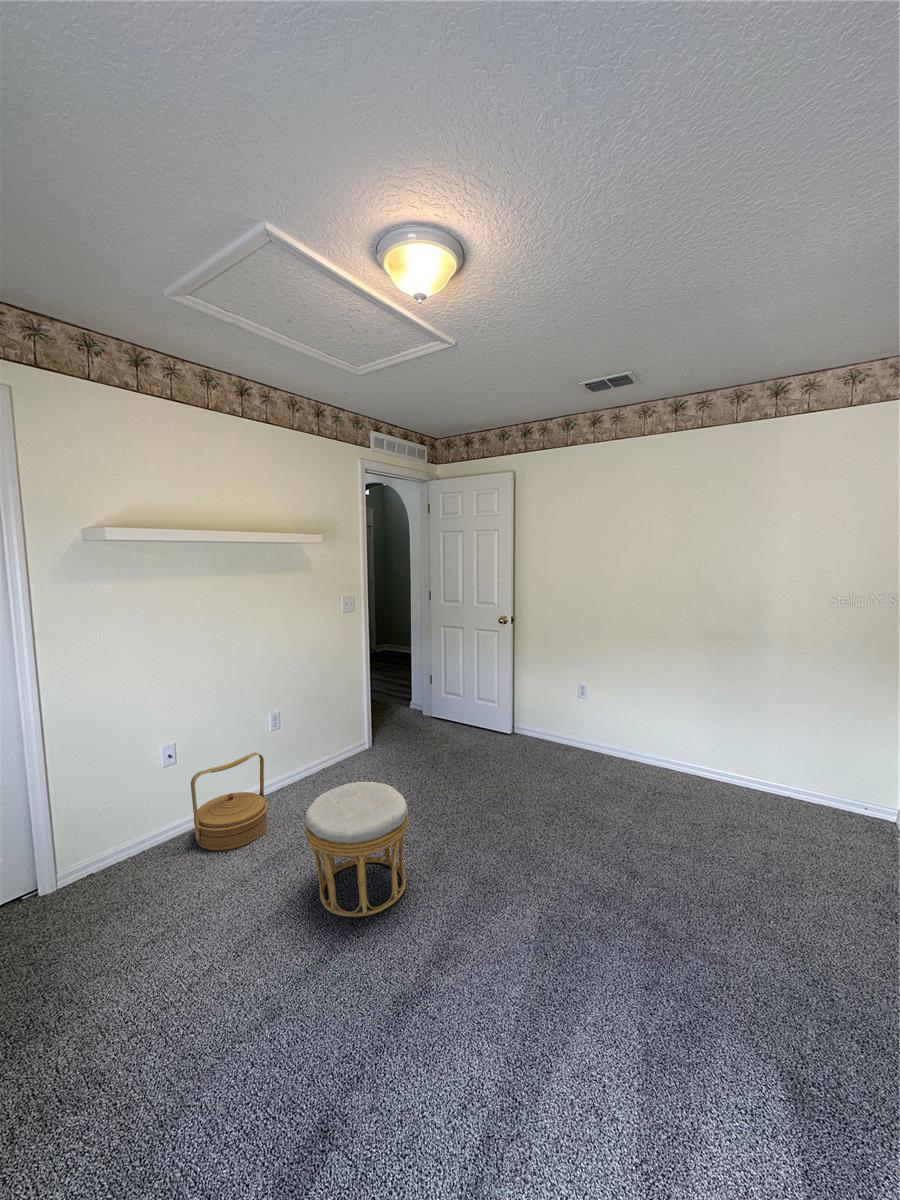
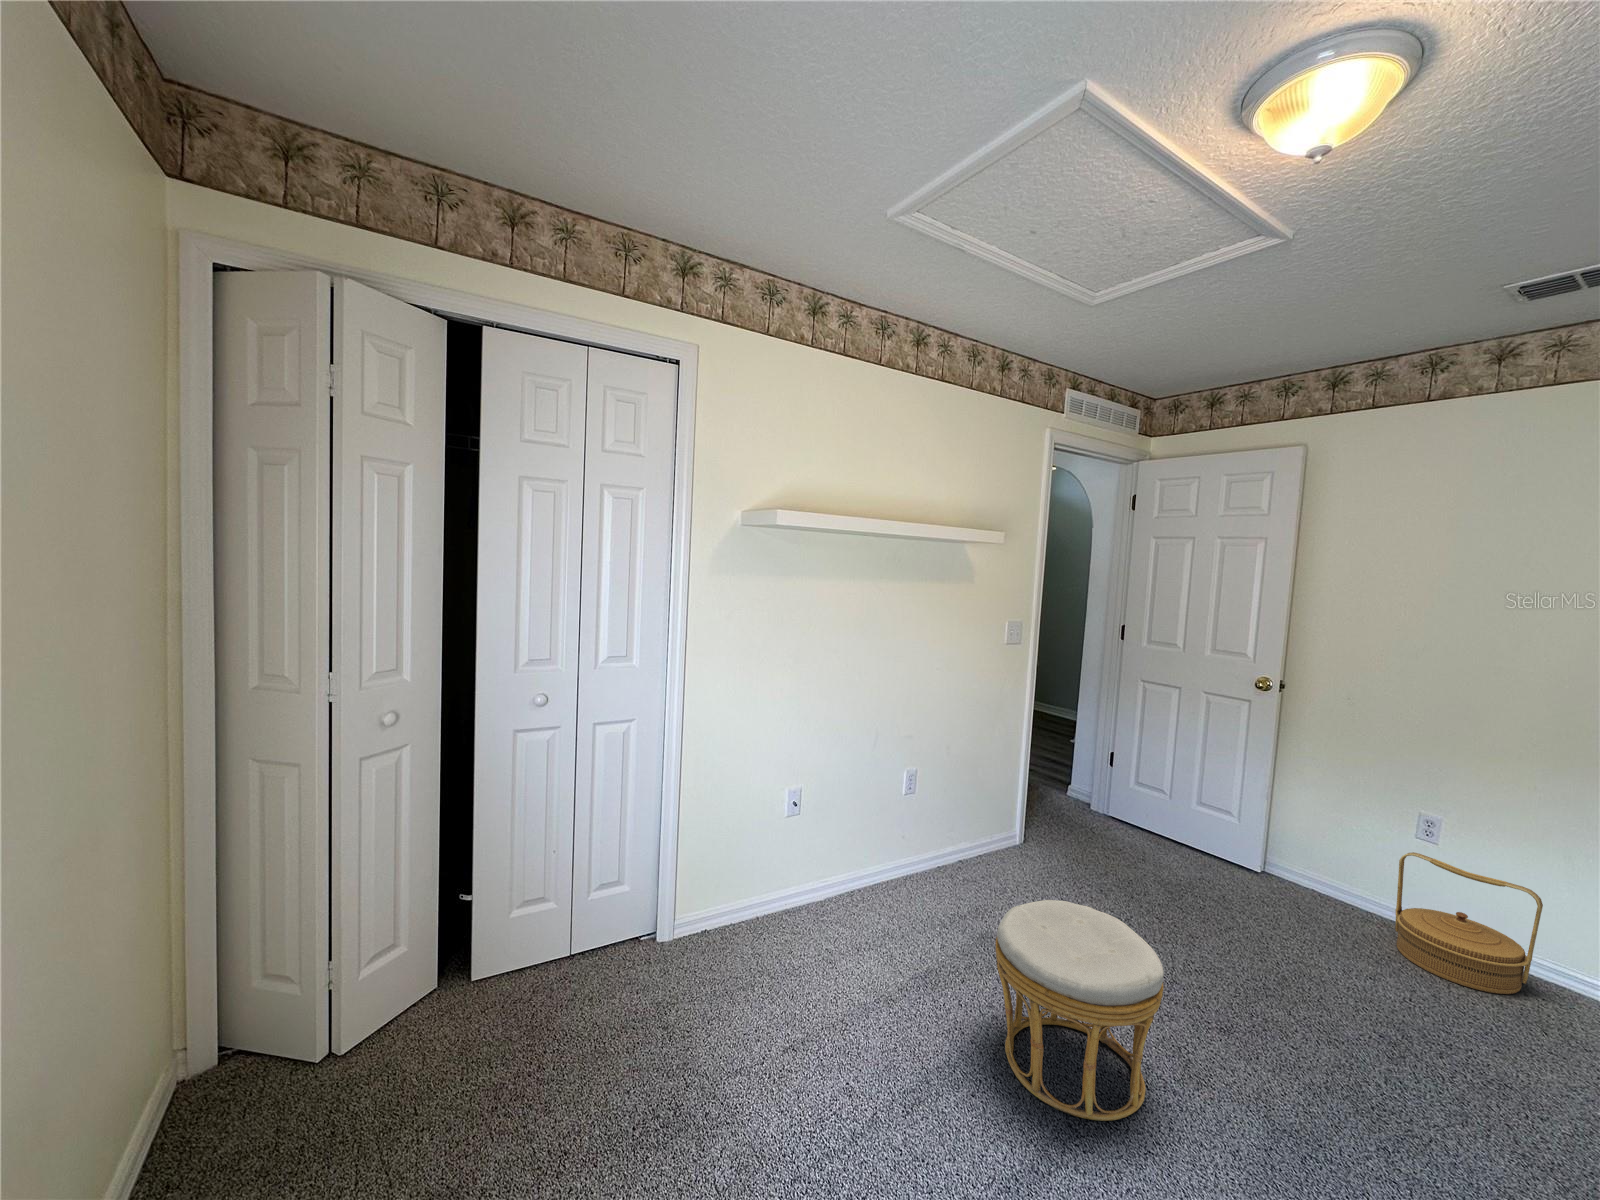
woven basket: present [191,752,267,851] -> present [1395,852,1543,994]

